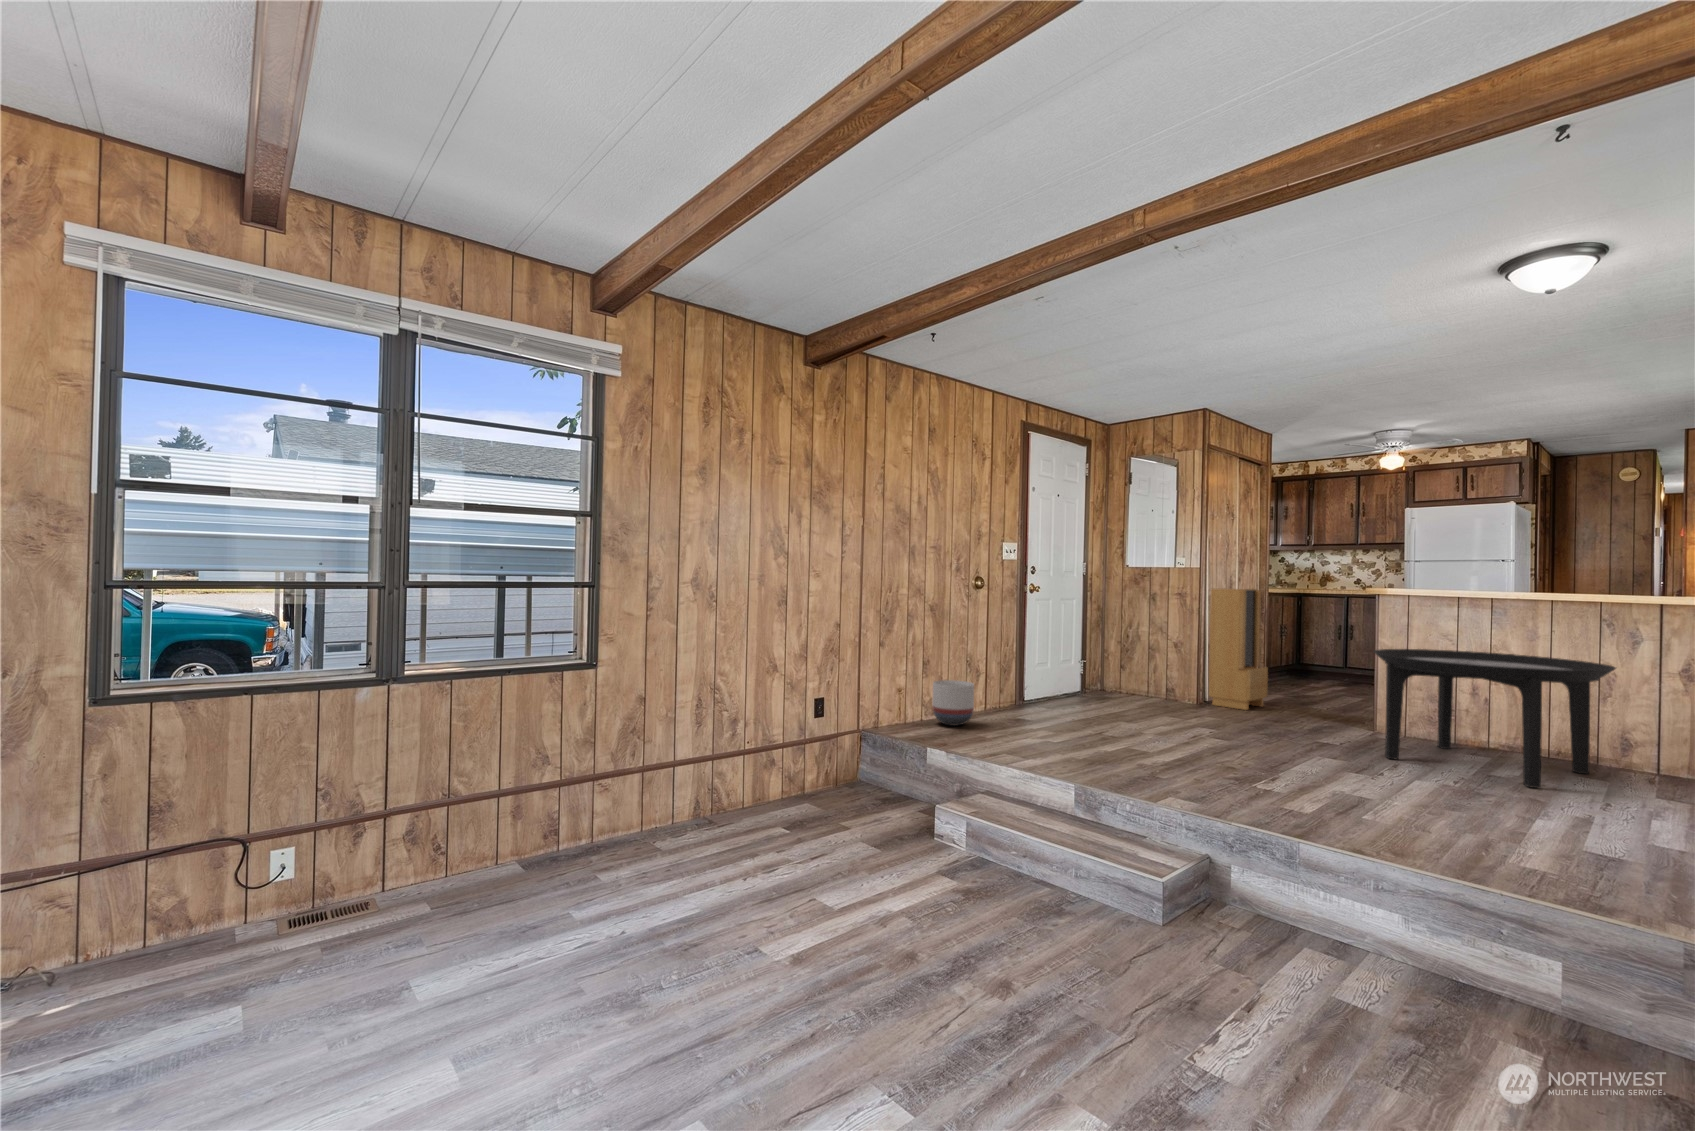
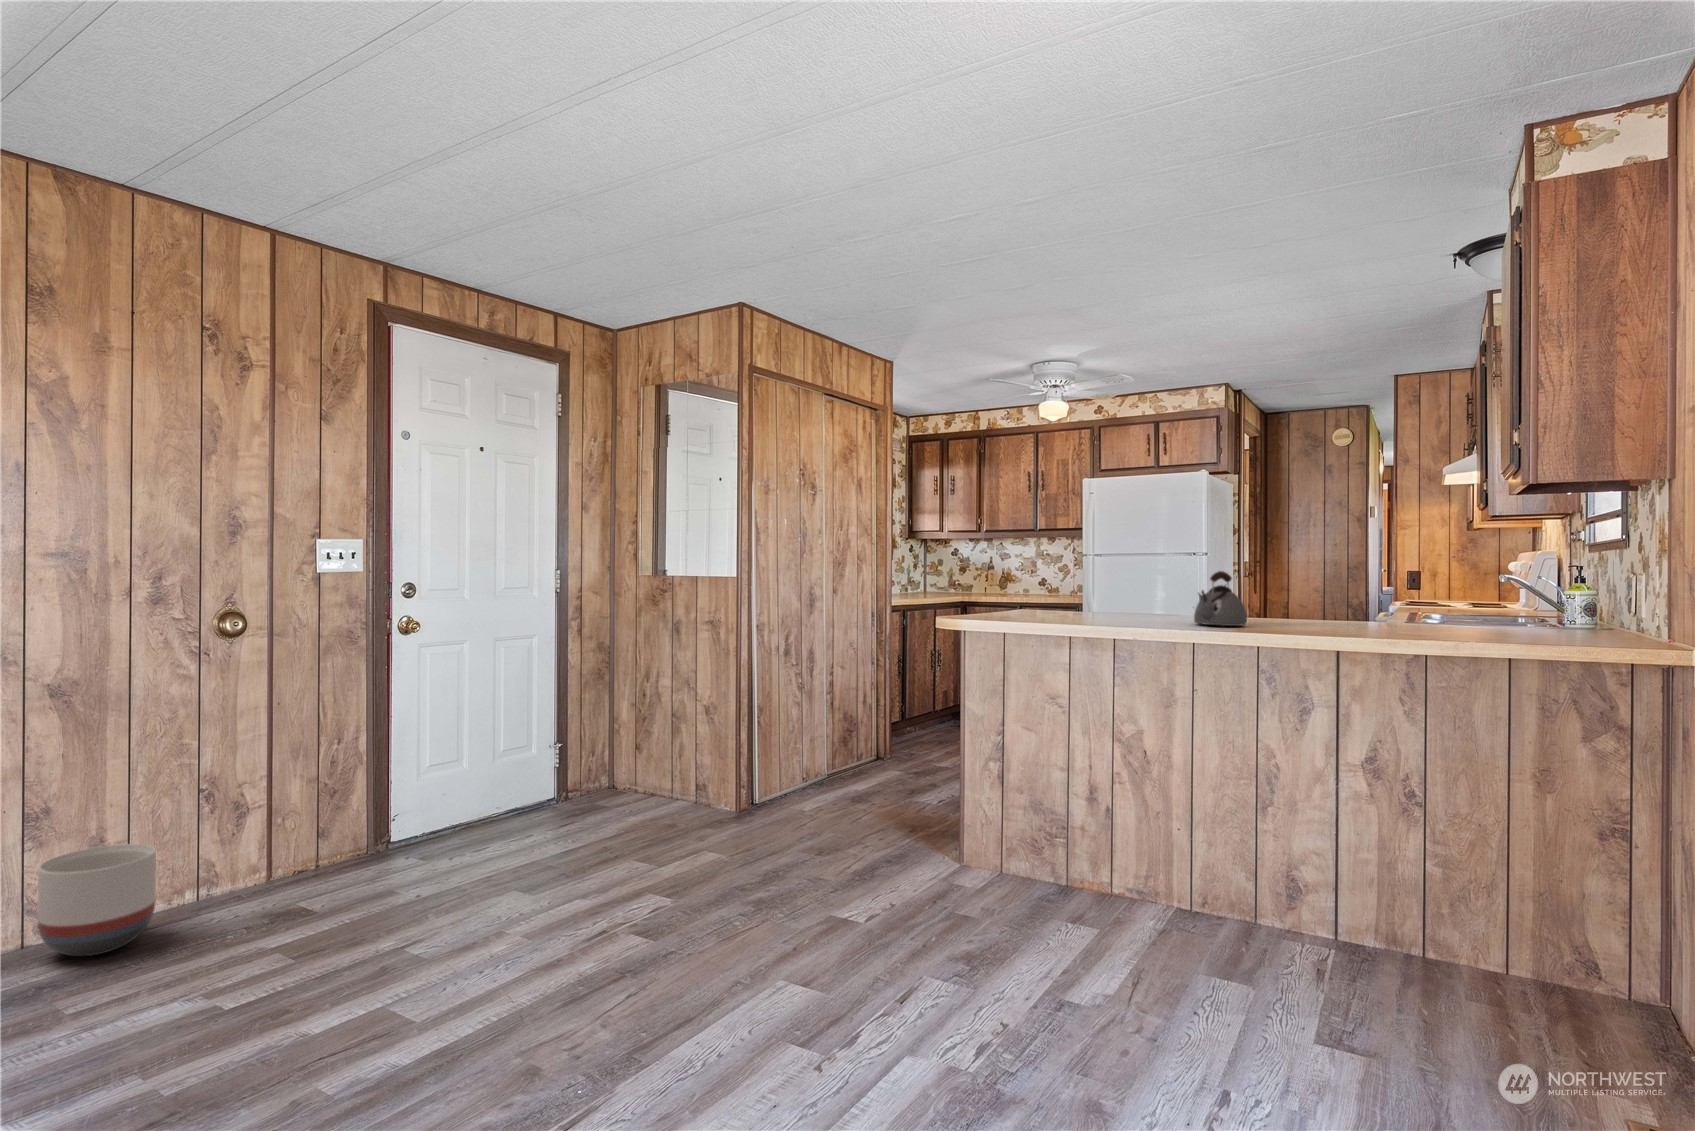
kettle: none [1537,564,1579,597] -> present [1194,571,1247,626]
storage cabinet: present [1209,588,1268,710] -> none [750,610,845,820]
round table: present [1374,649,1616,788] -> none [913,726,1269,1031]

